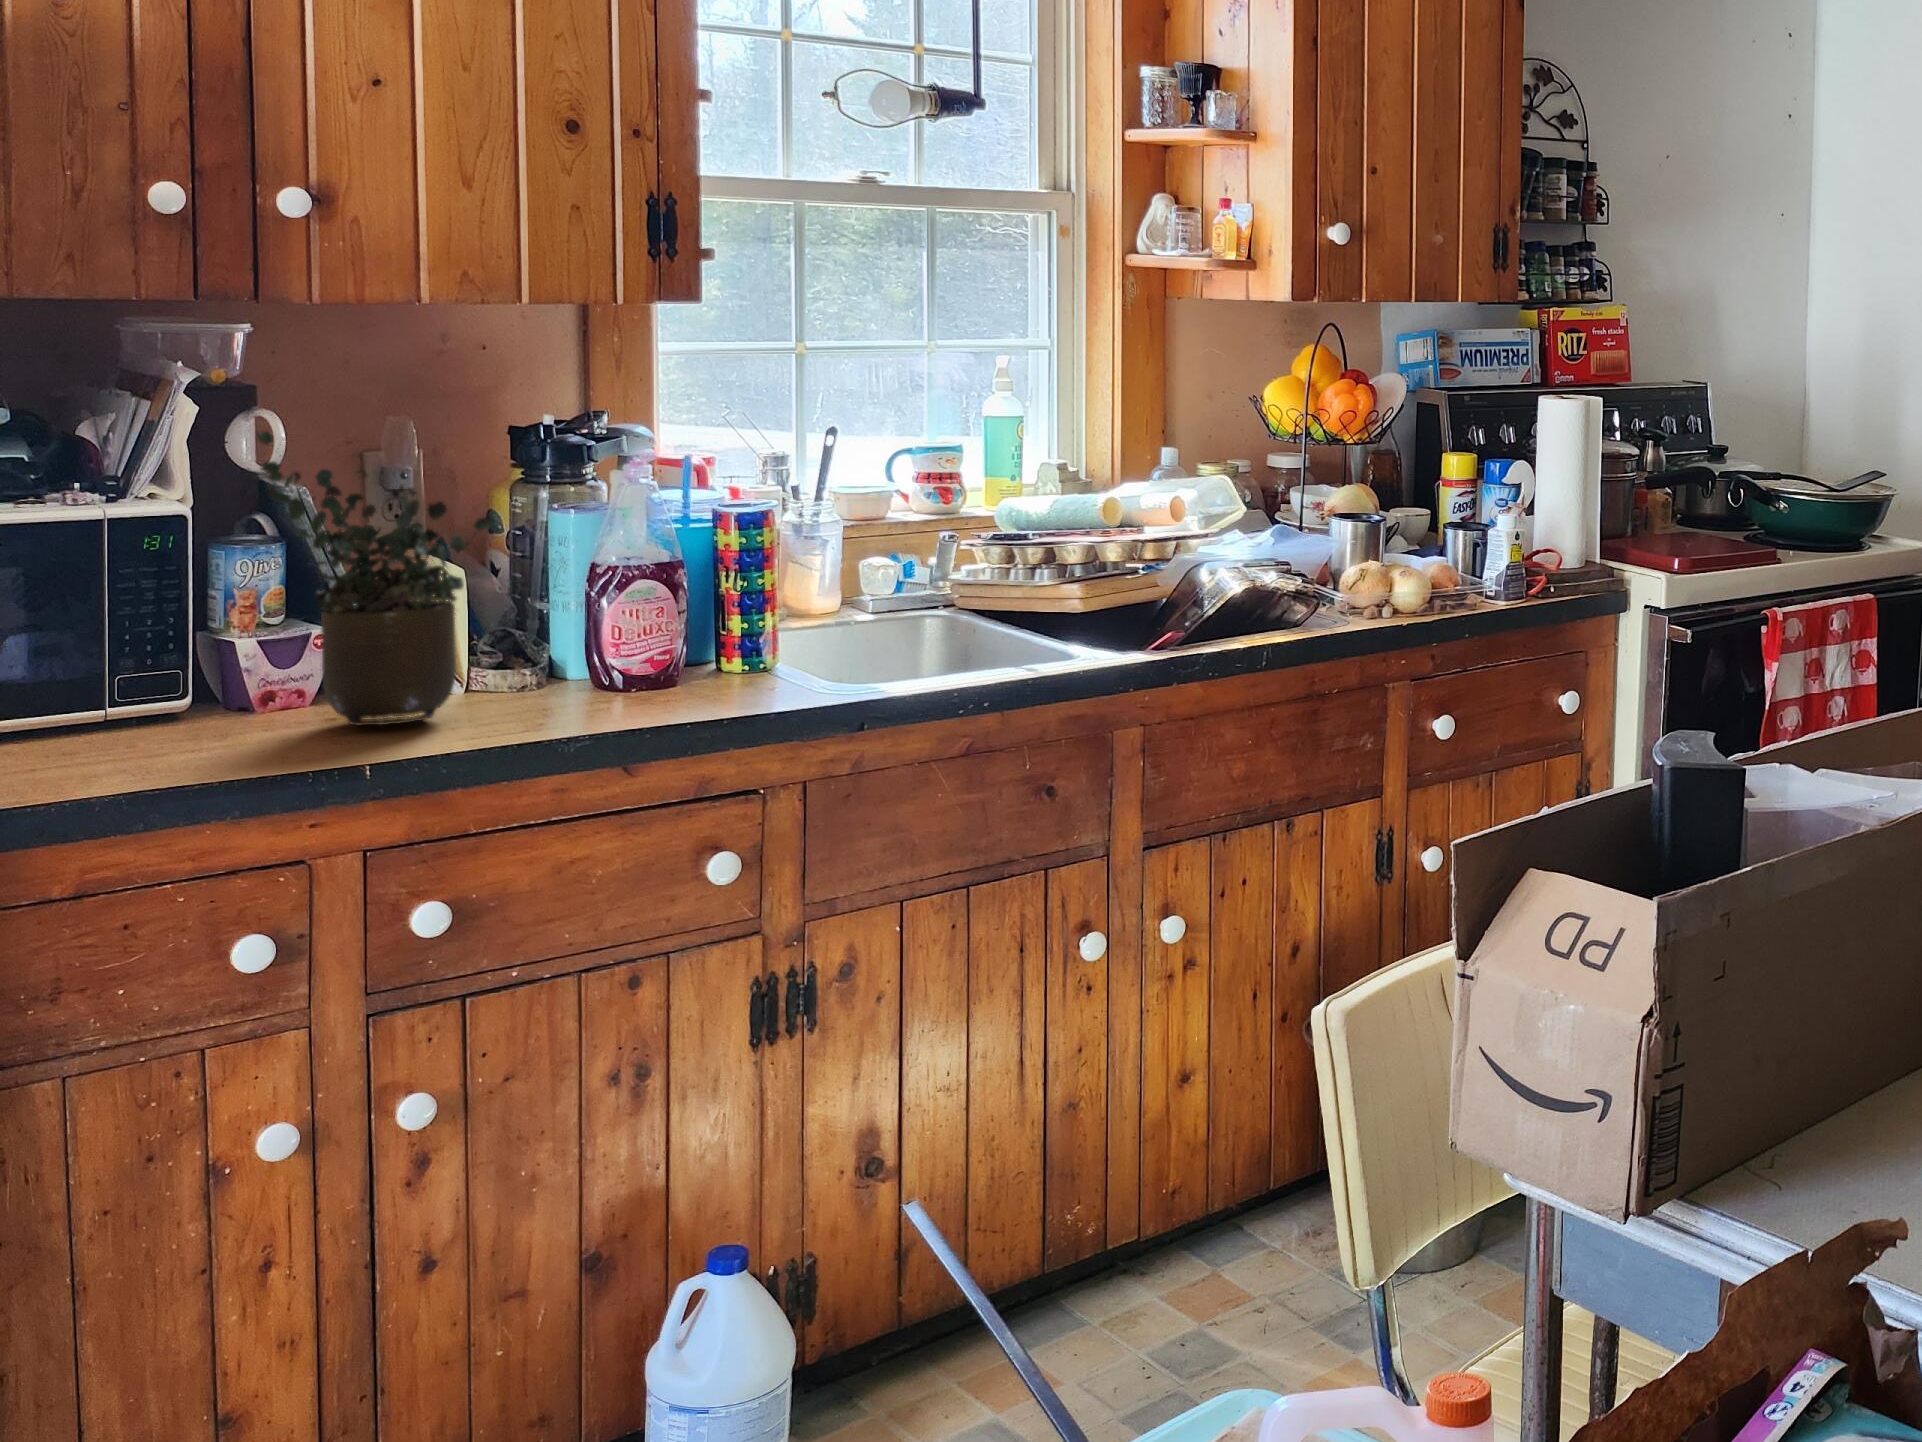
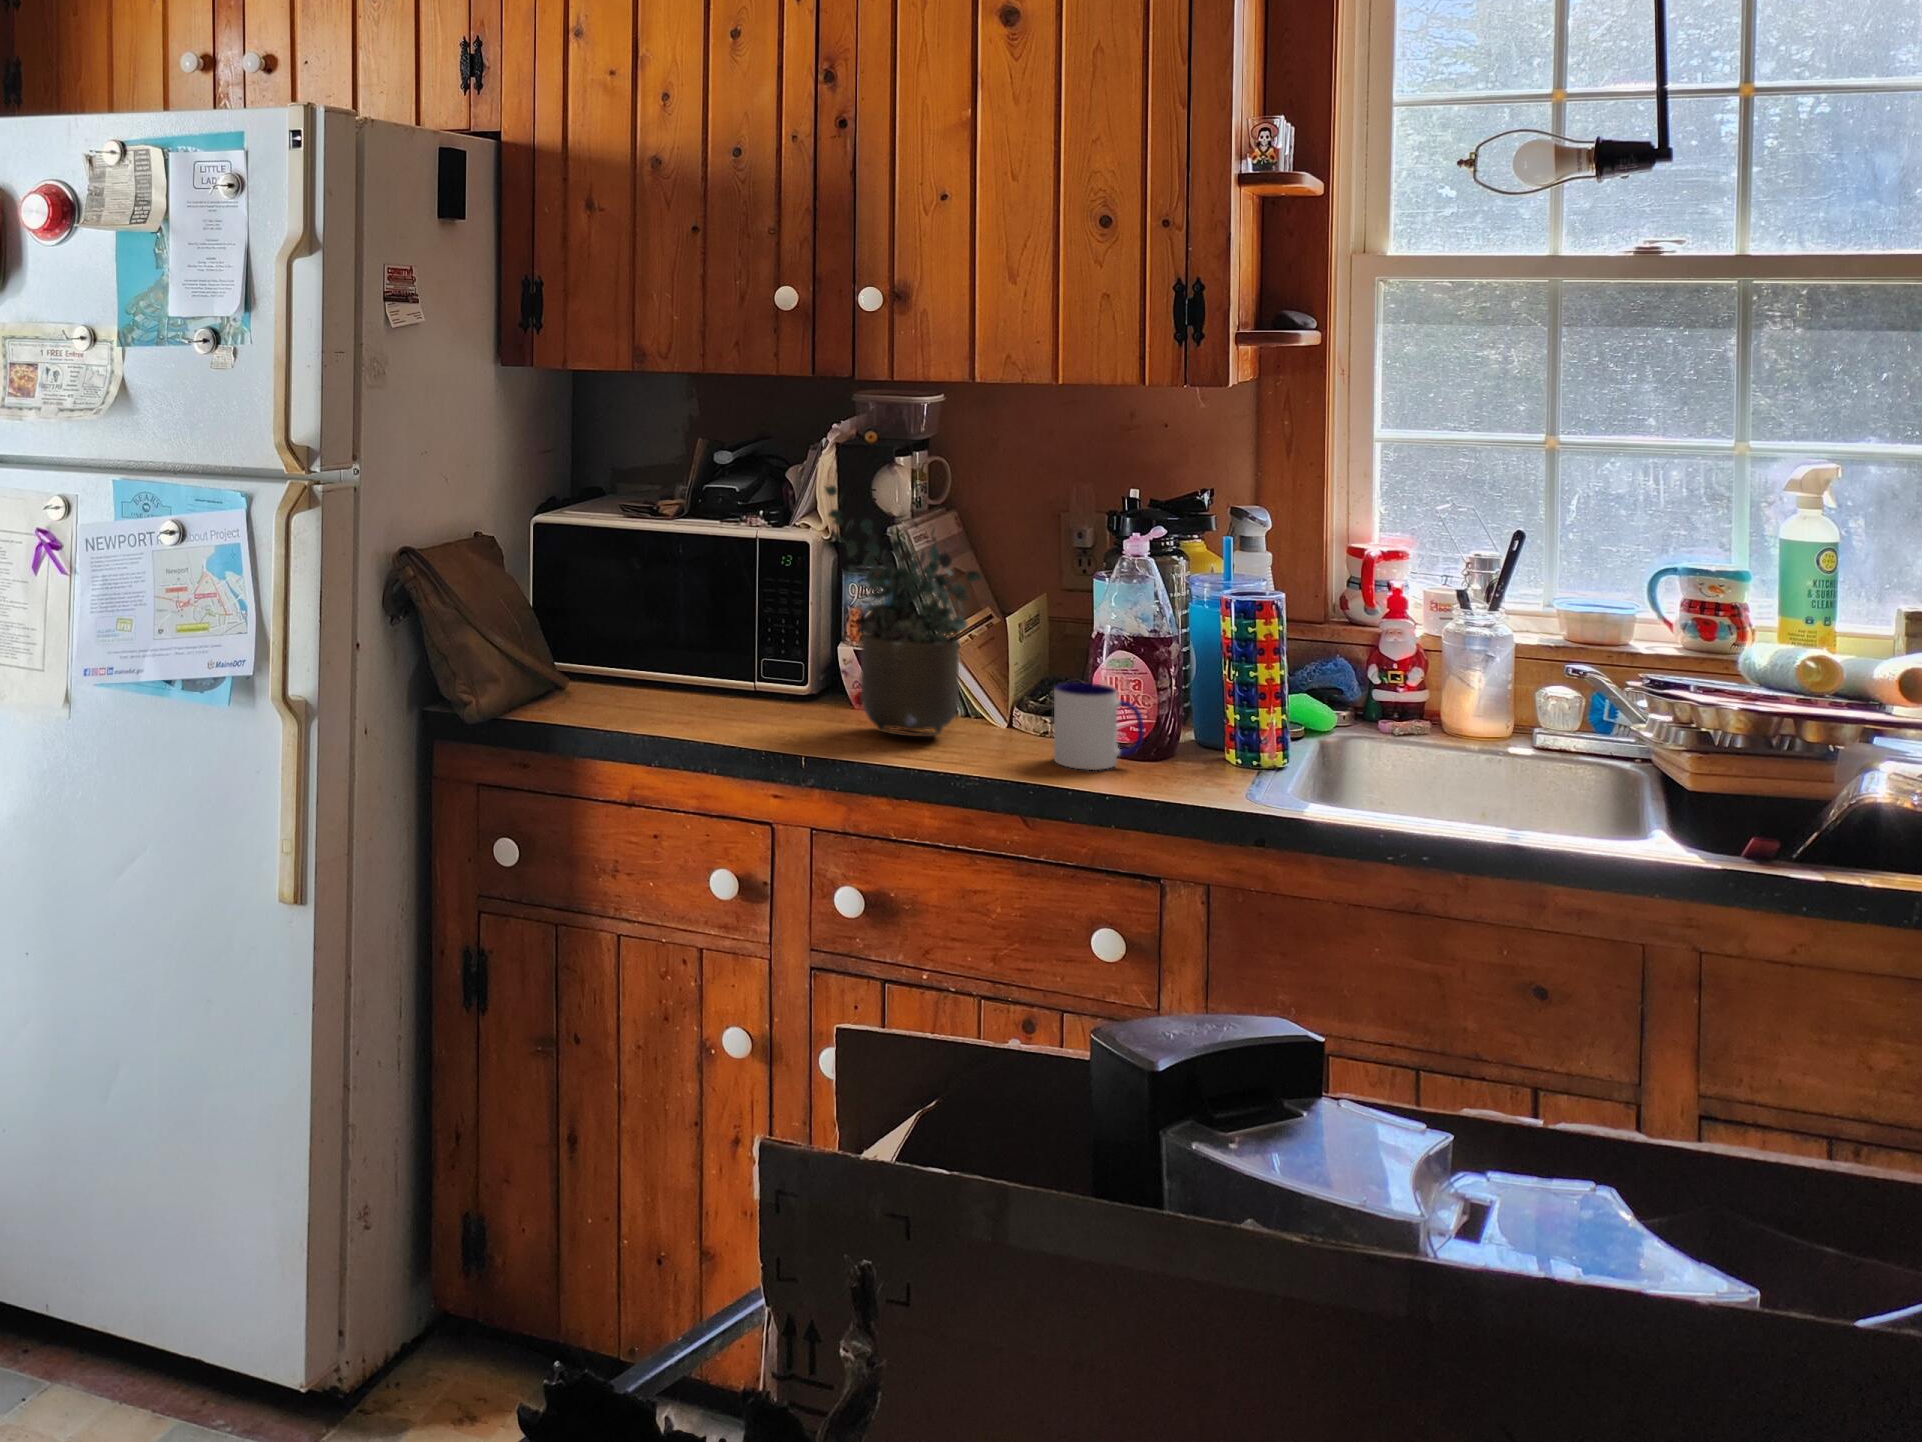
mug: none [589,626,689,719] -> present [1054,683,1144,770]

